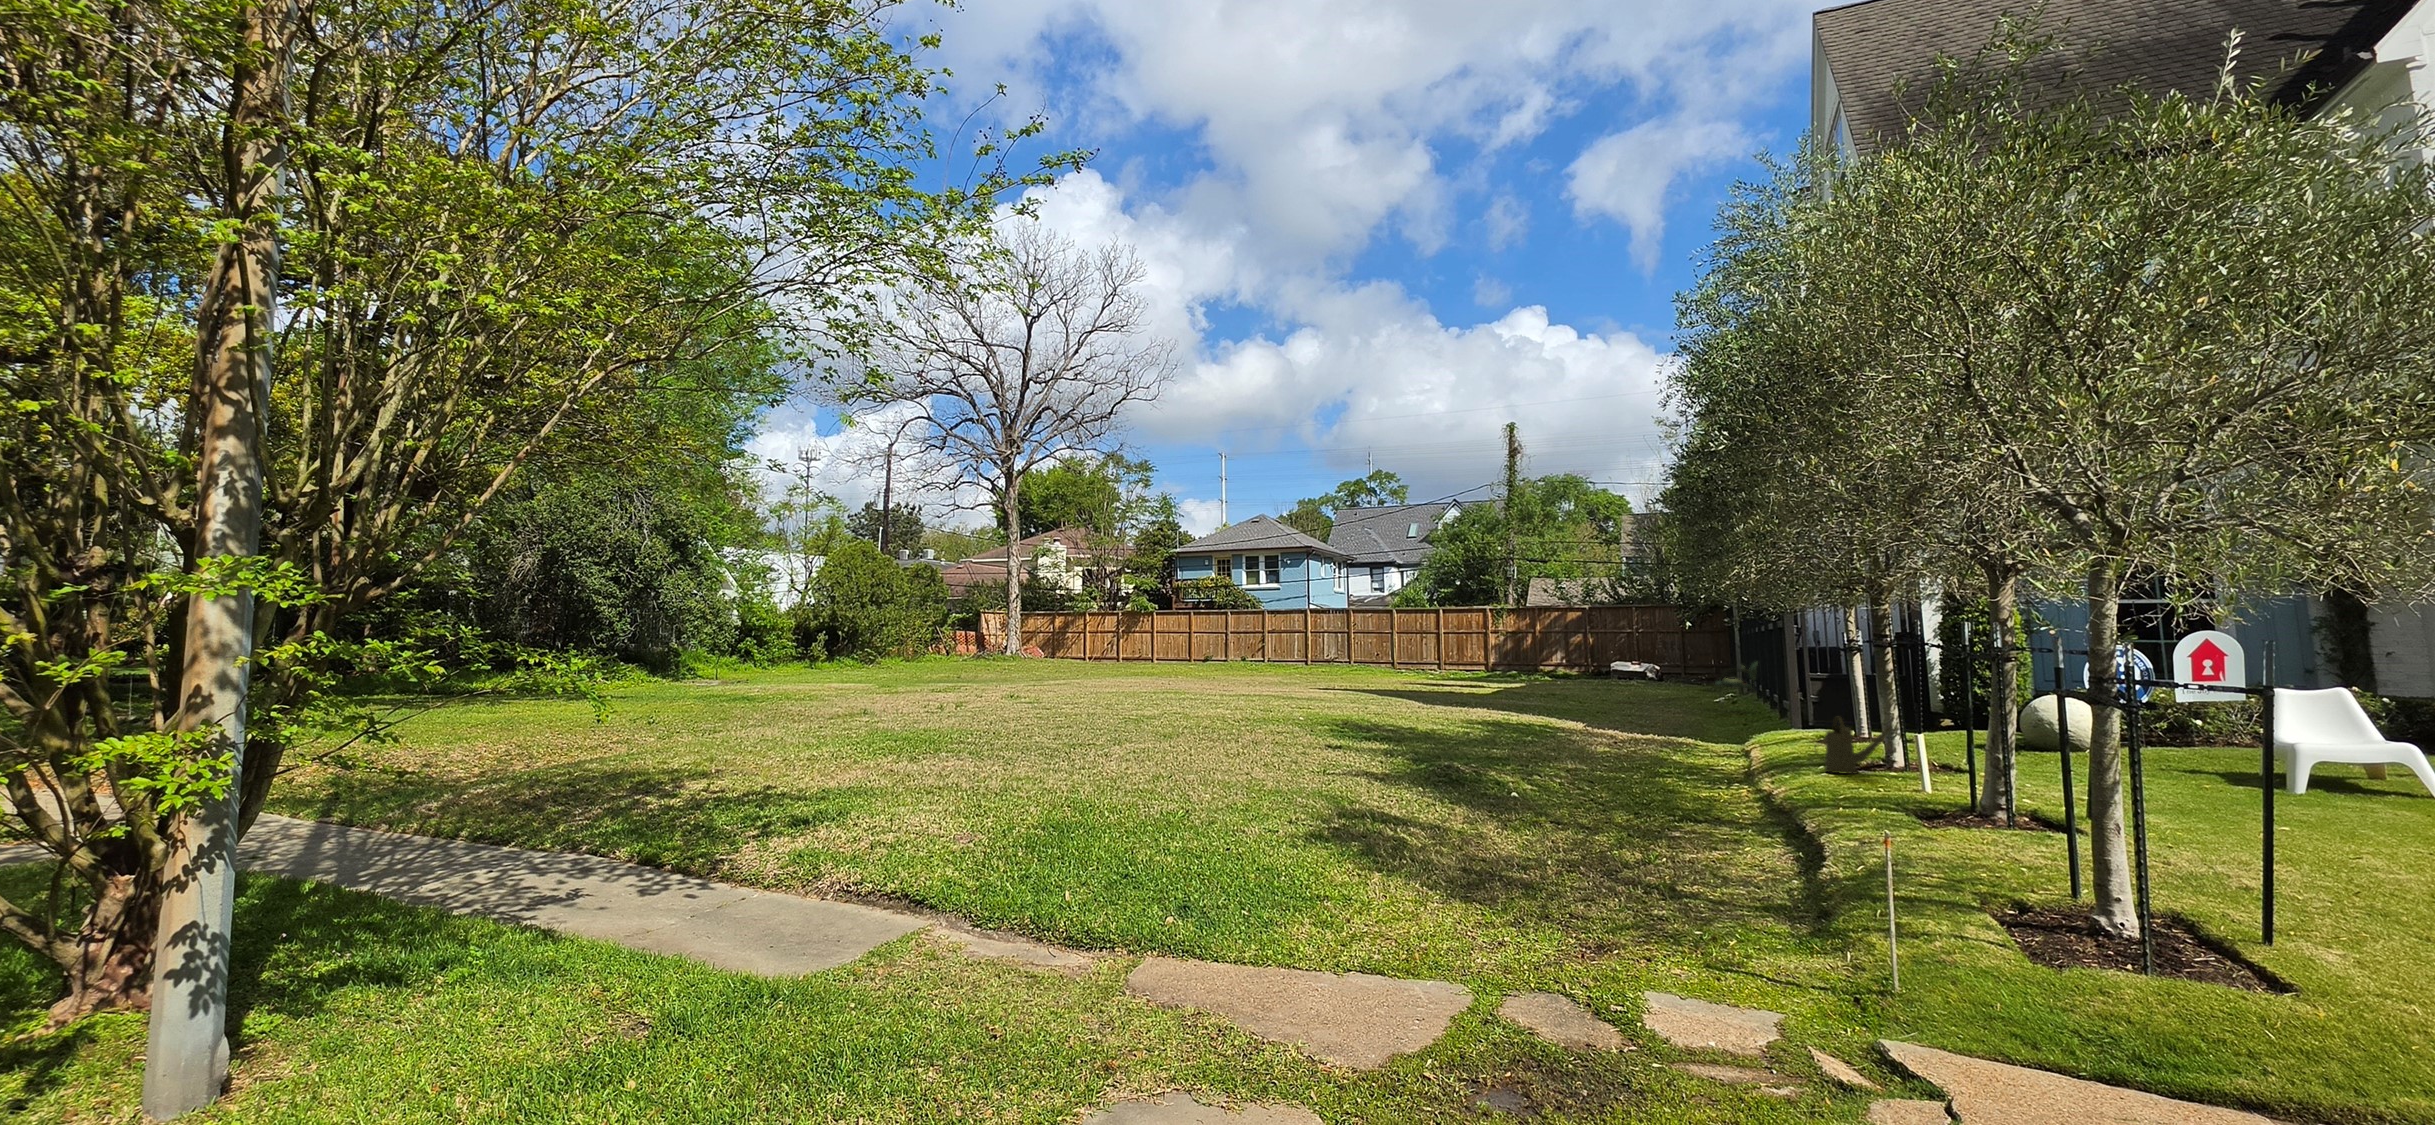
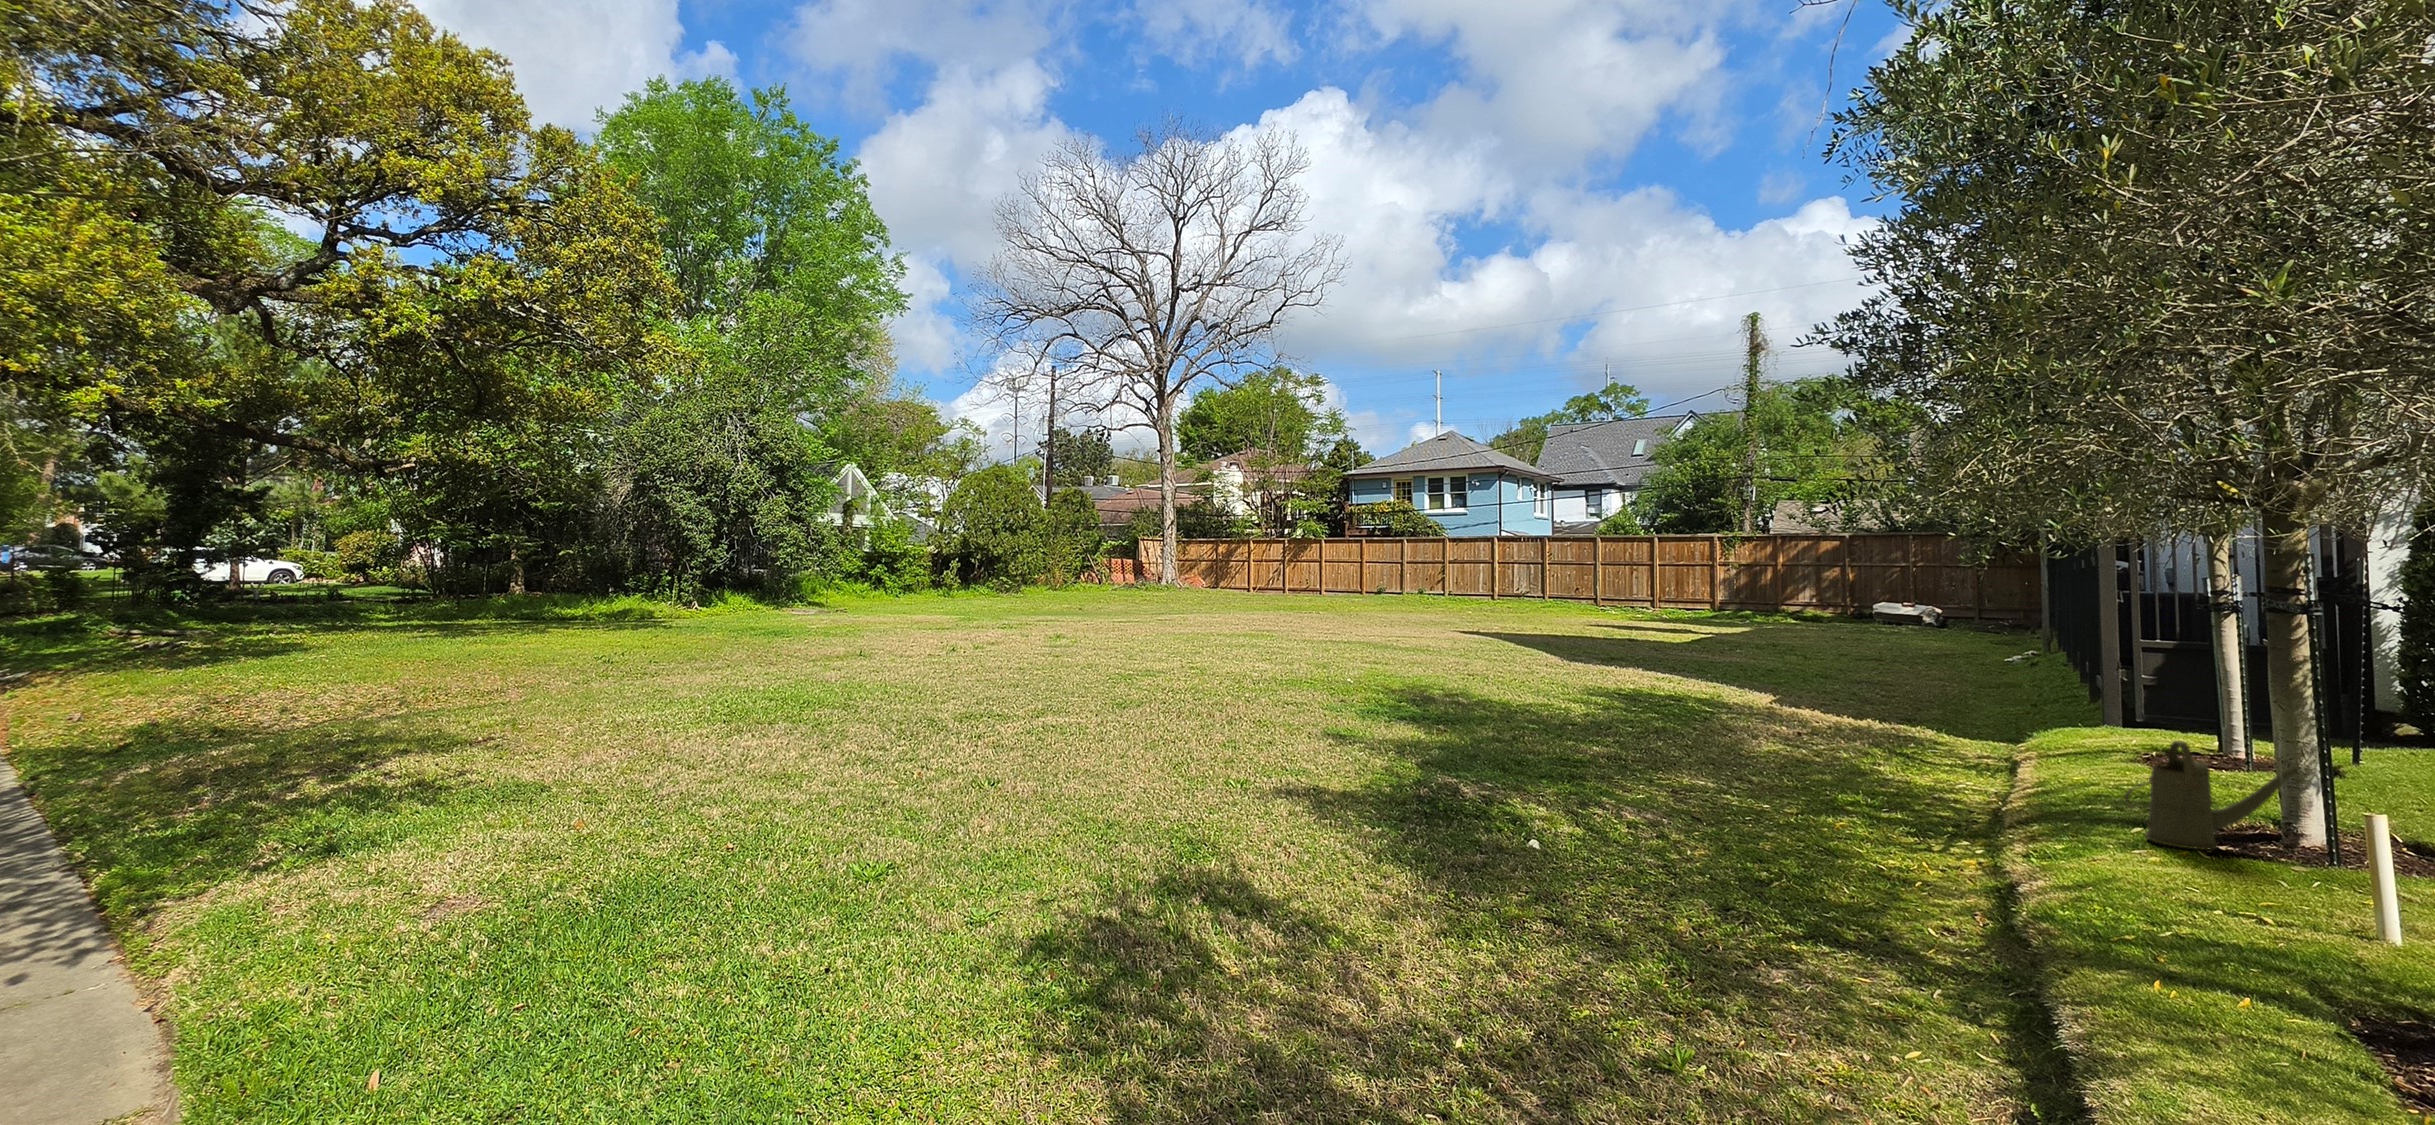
chair: present [1716,662,1758,707] -> none [1995,613,2066,688]

